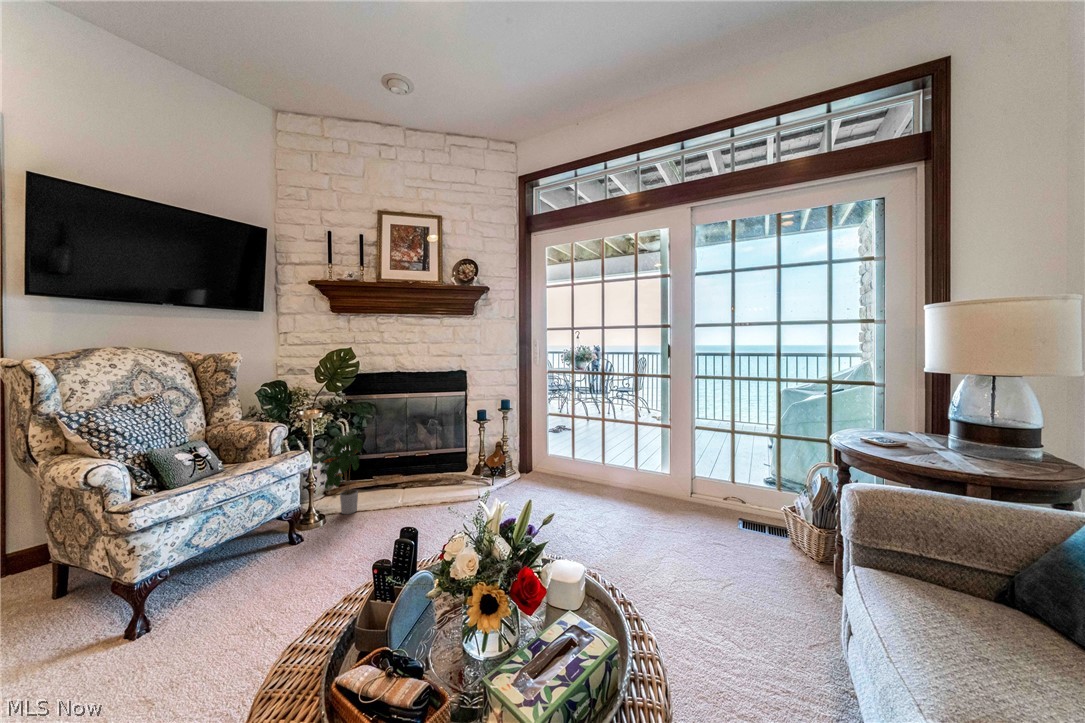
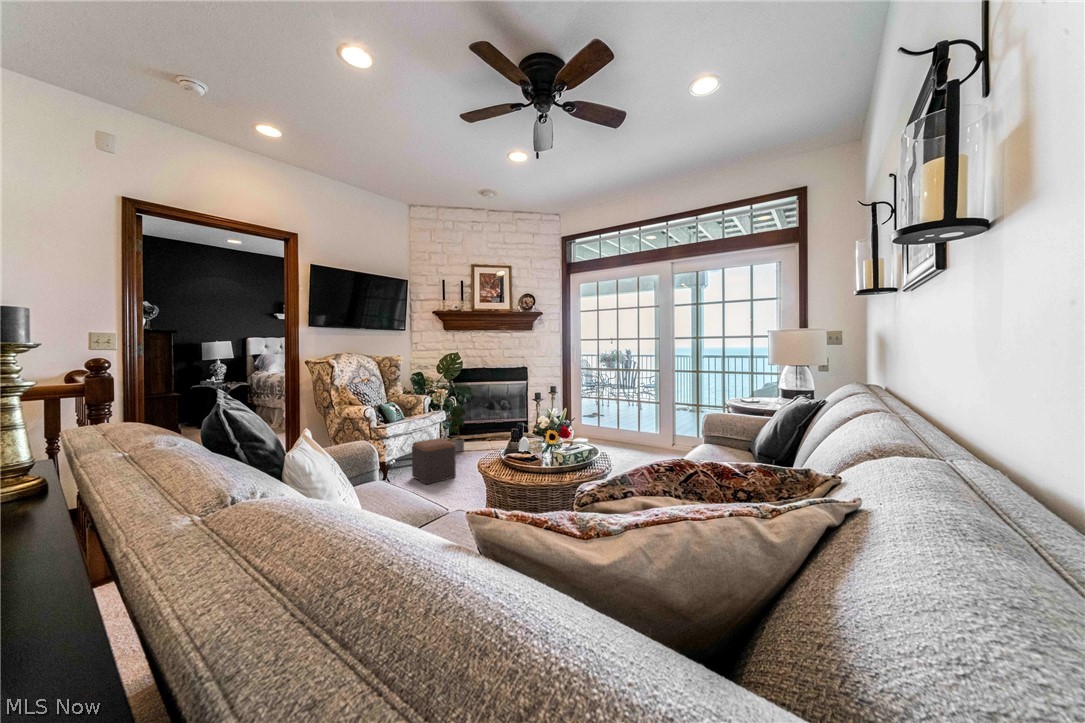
footstool: none [215,510,310,628] -> present [412,438,456,484]

